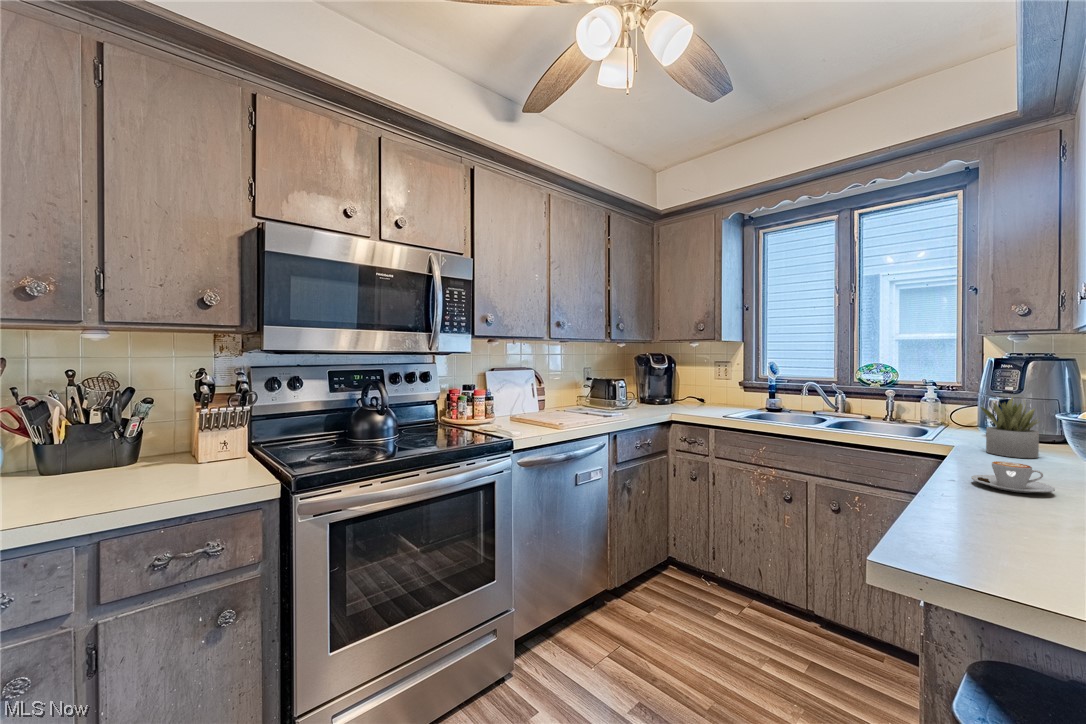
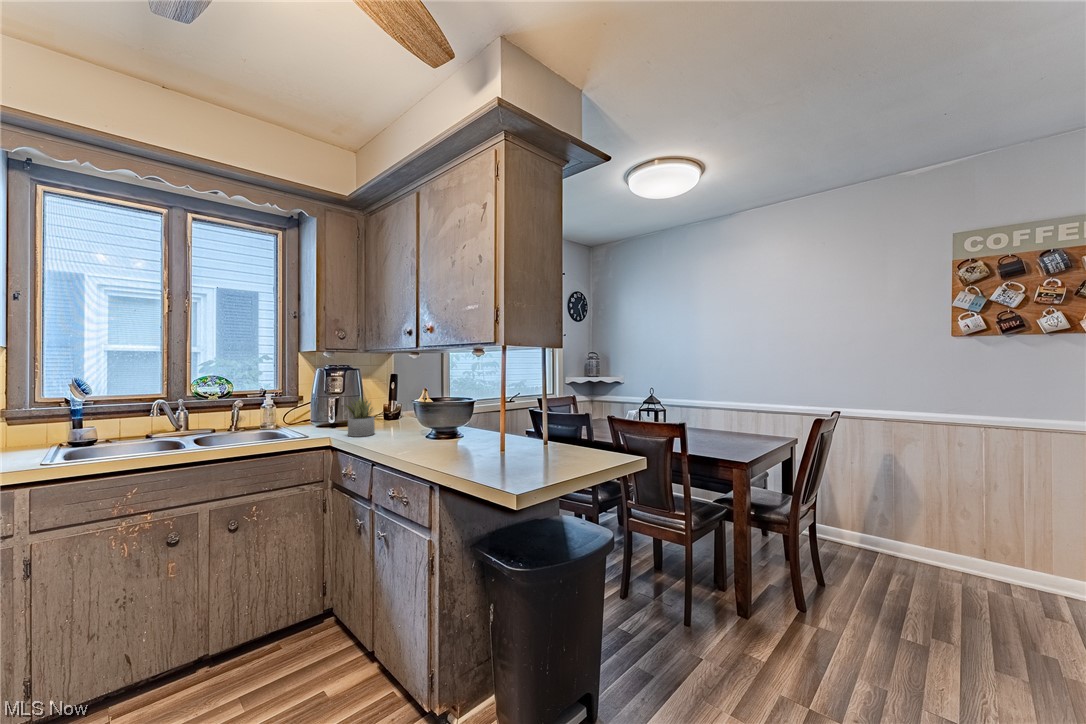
coffee cup: present [971,461,1055,493] -> none [396,435,434,453]

